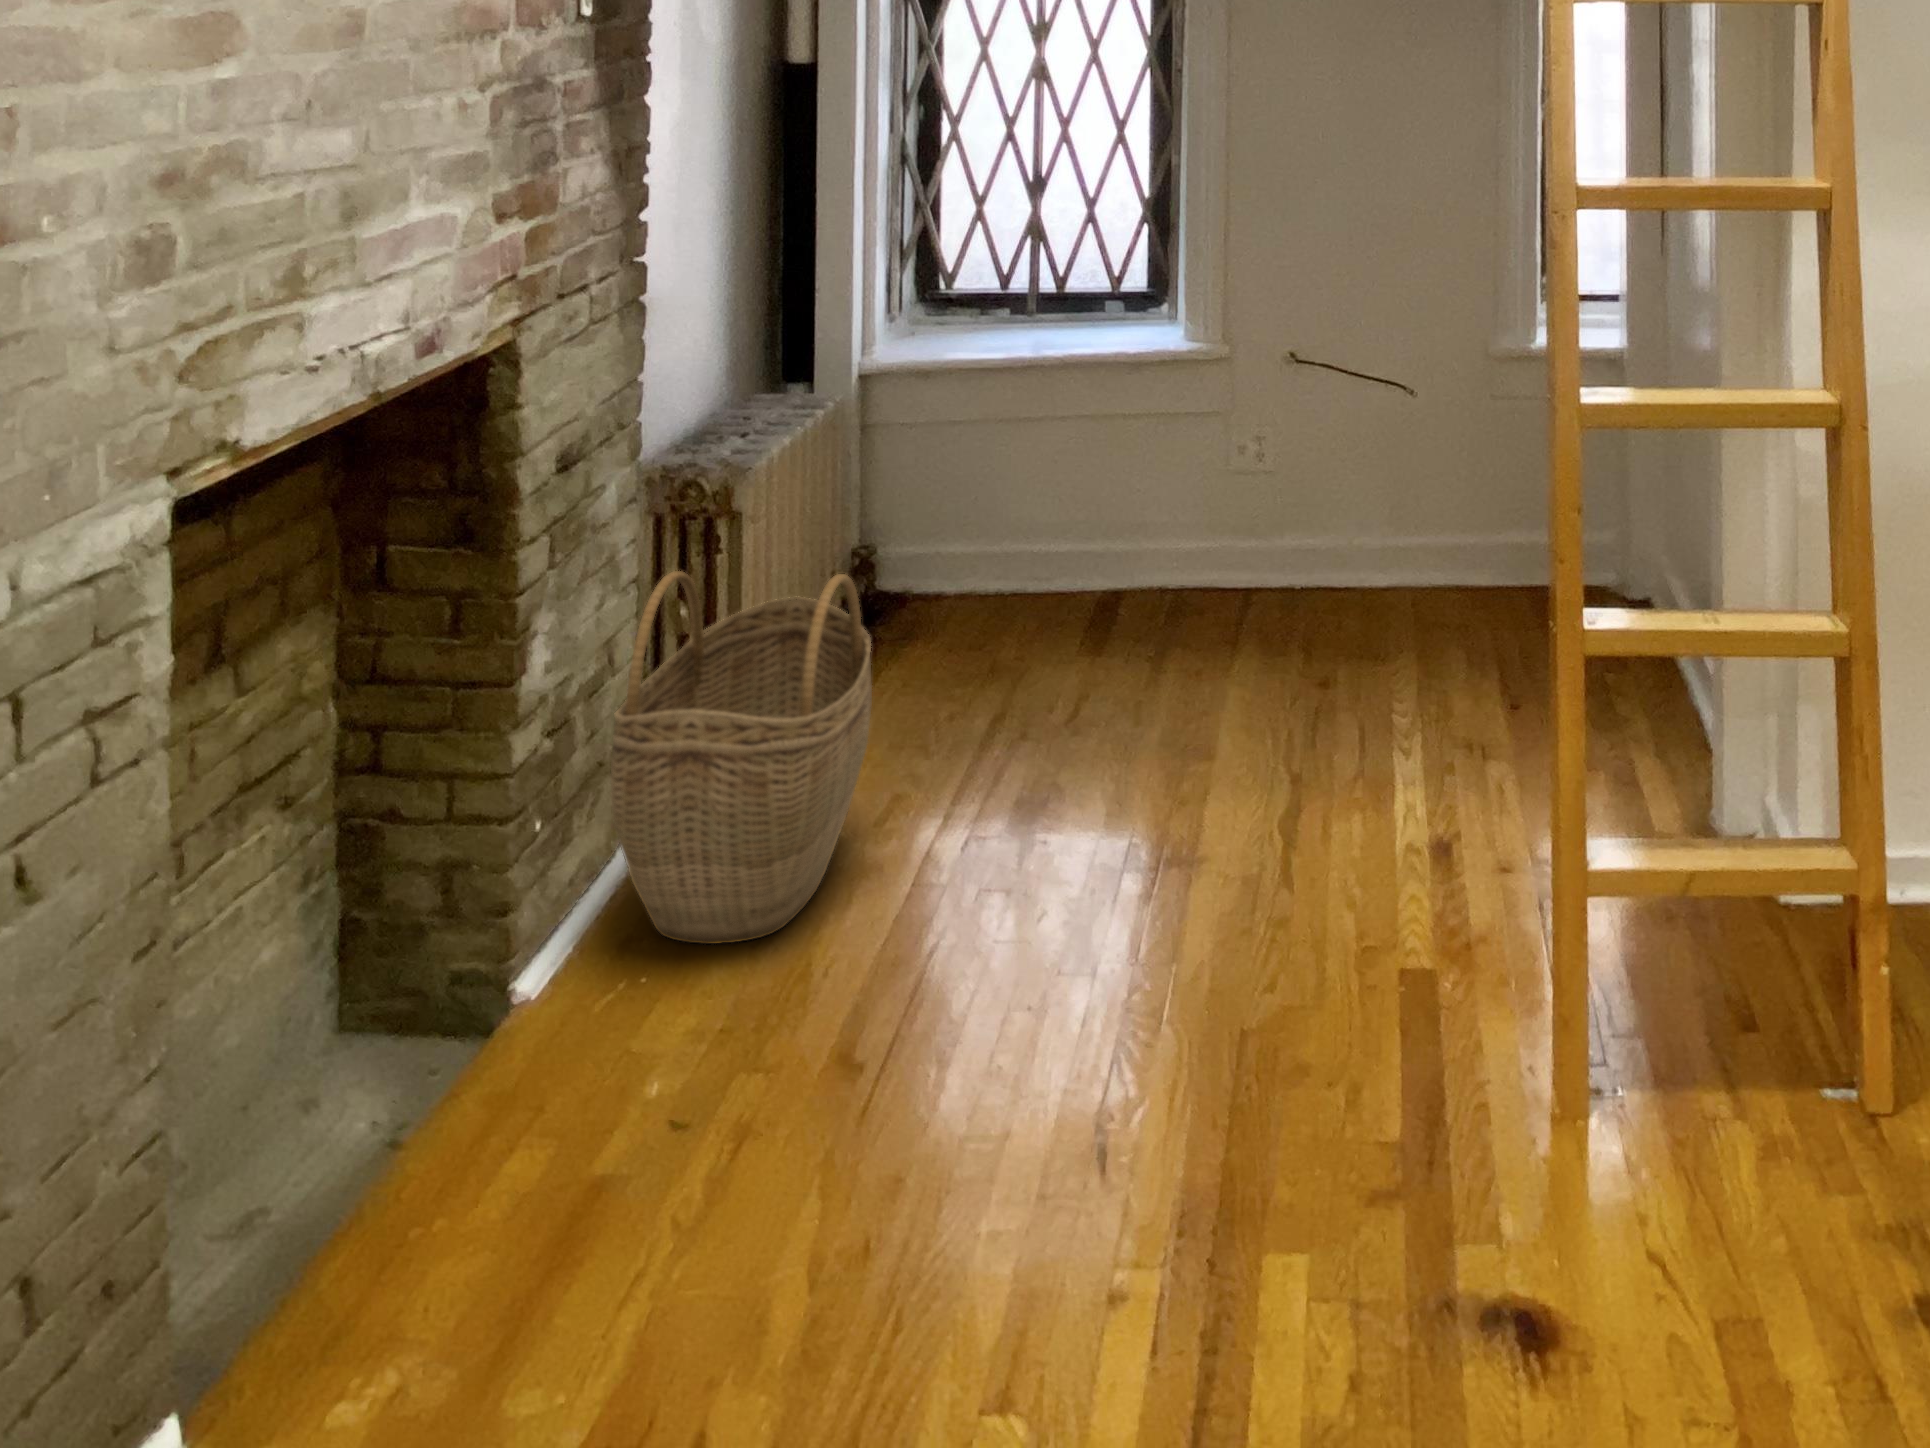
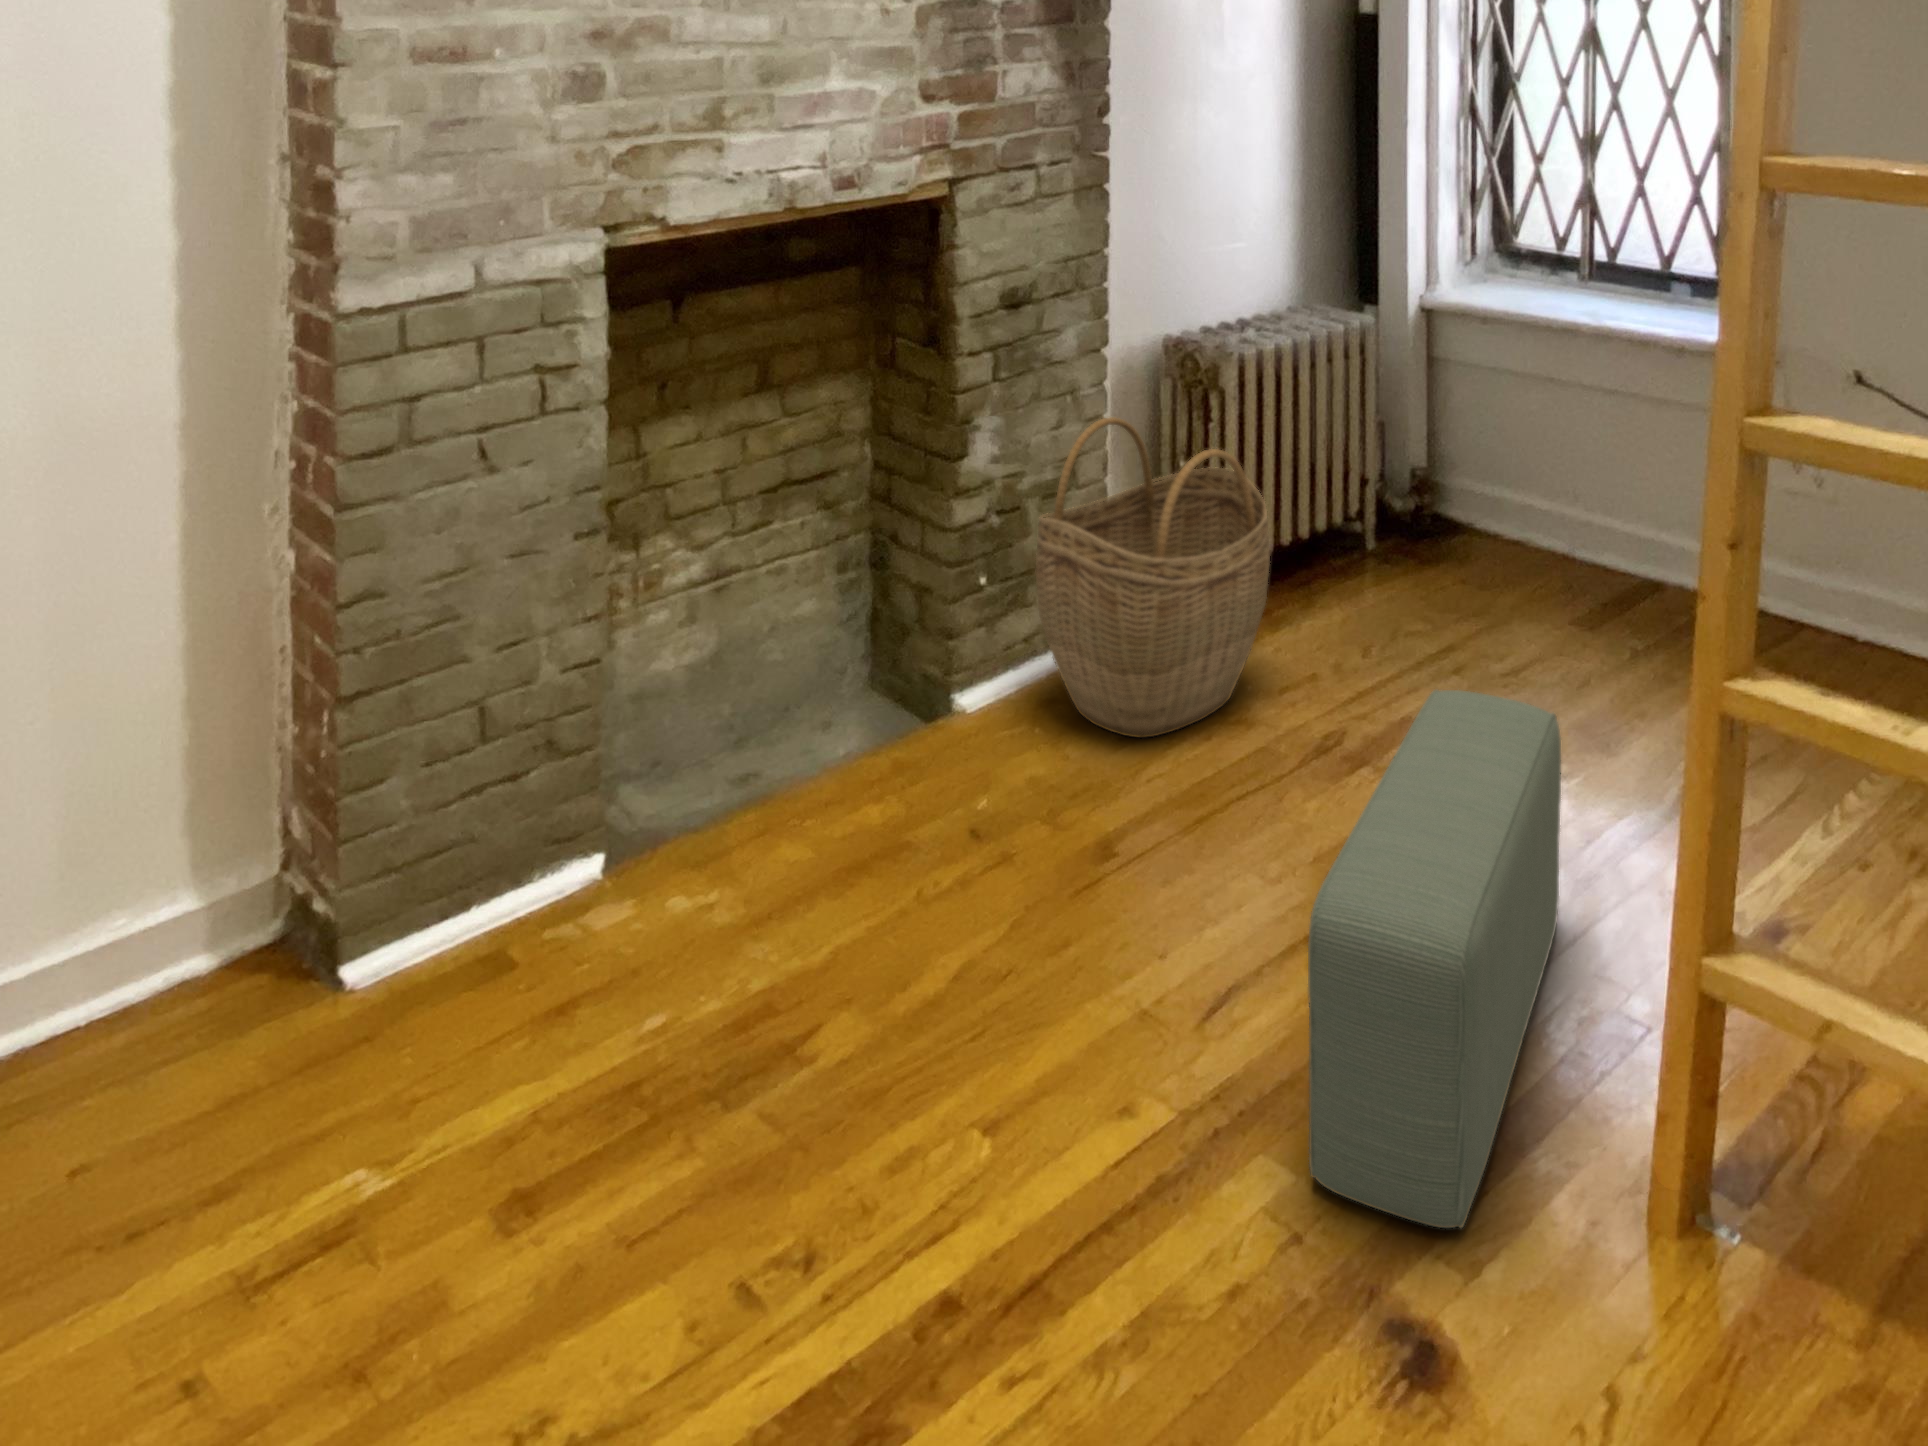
pouf: none [1183,725,1454,1235] -> present [1308,690,1561,1228]

